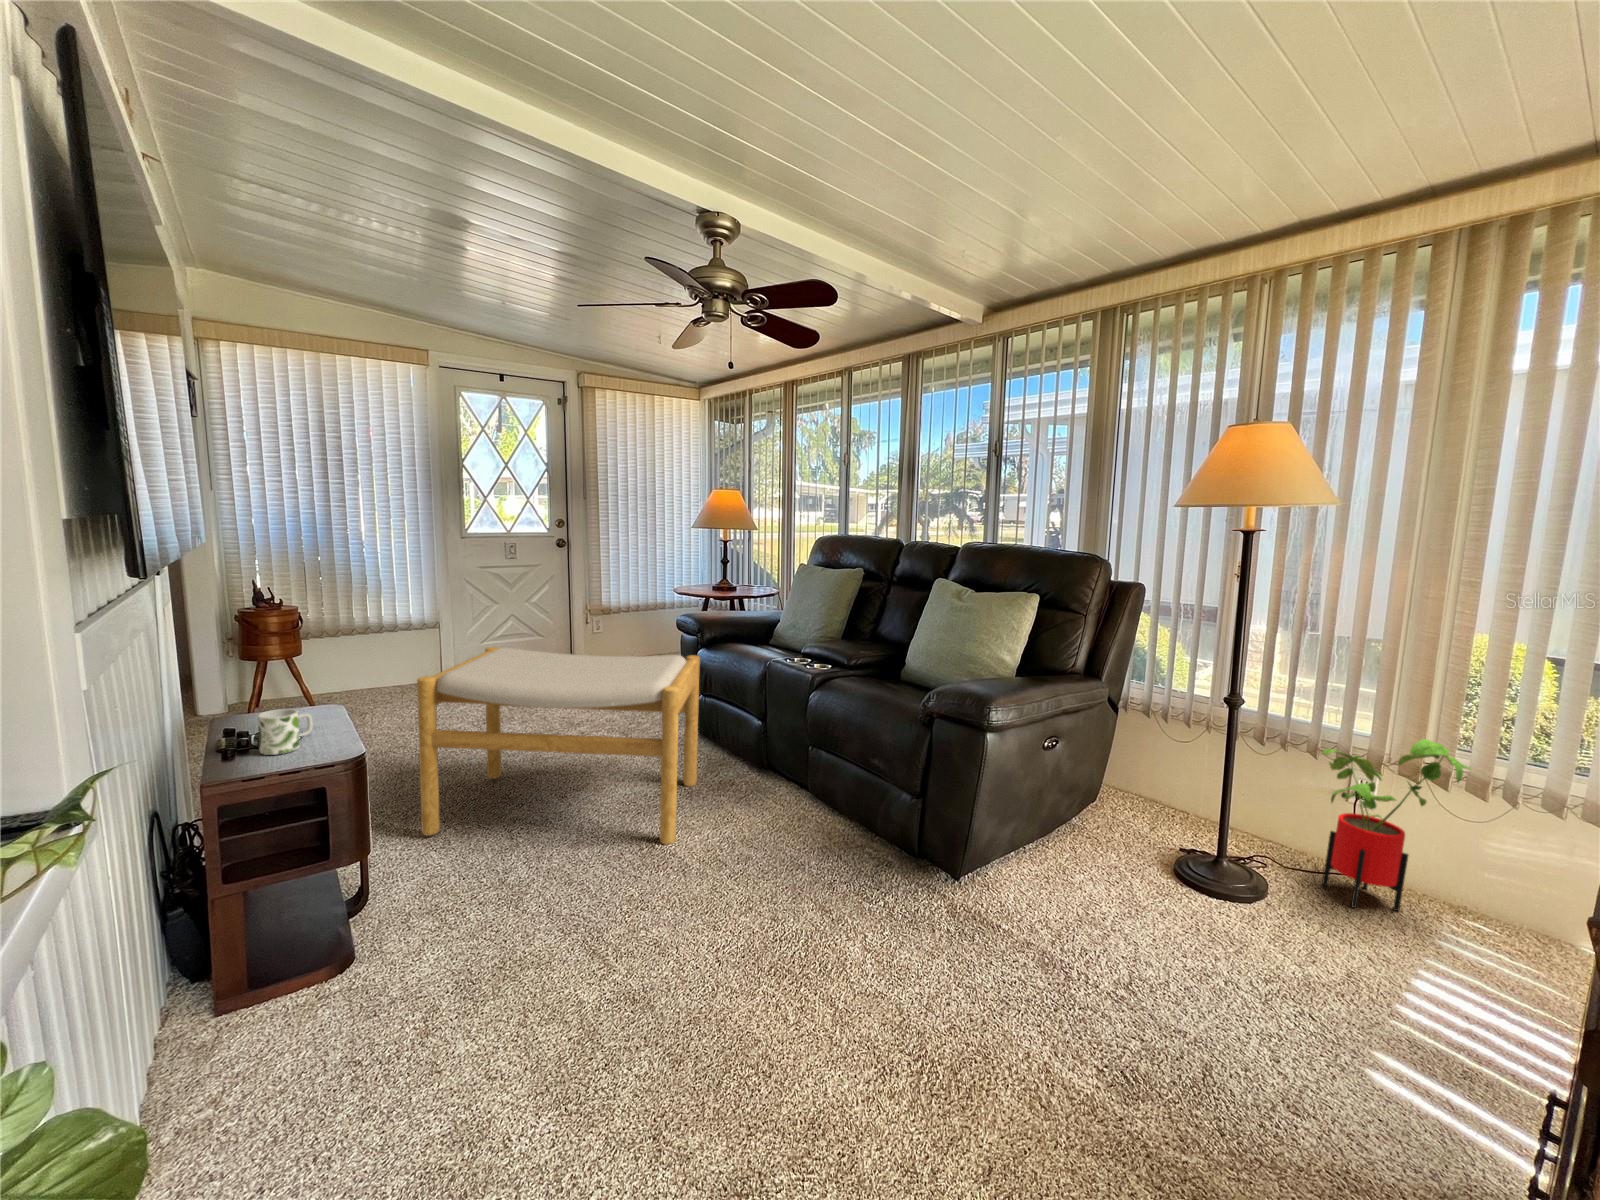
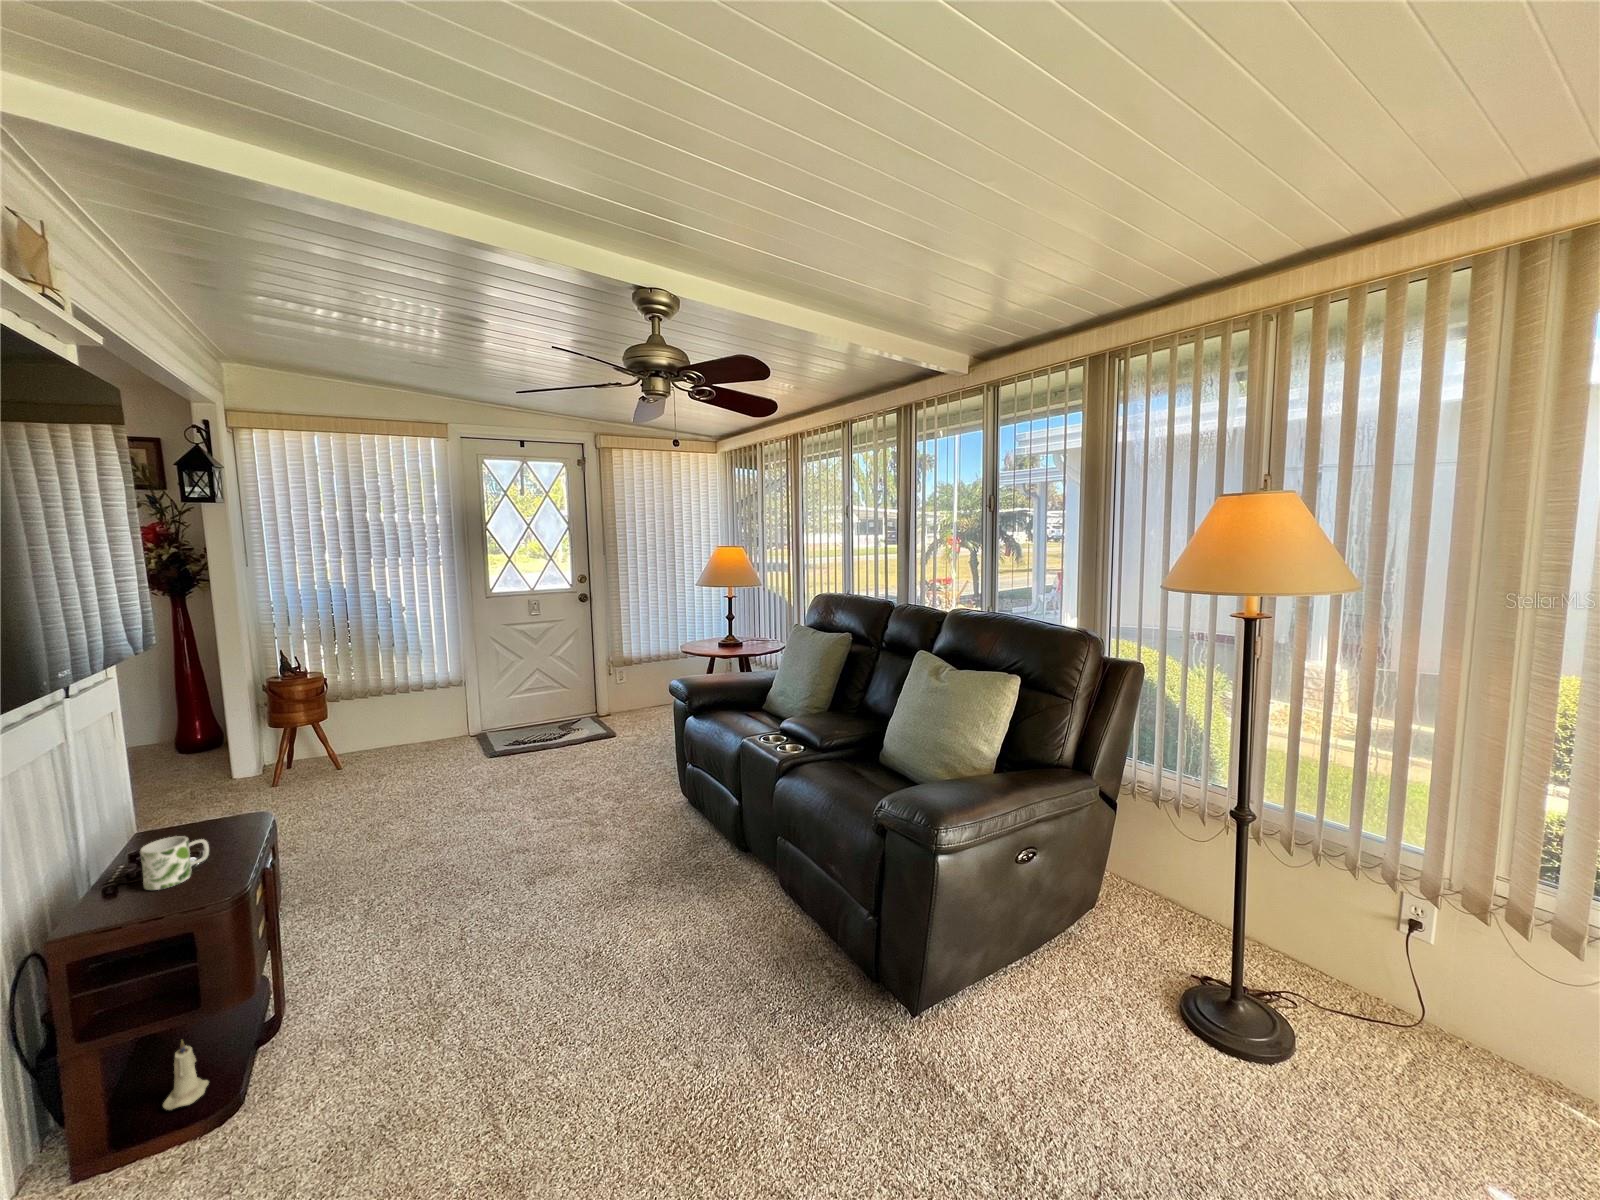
footstool: present [417,647,700,845] -> none [363,726,669,950]
house plant: present [1322,739,1471,911] -> none [1360,869,1559,1086]
candle: none [282,895,319,959] -> present [163,1041,209,1110]

